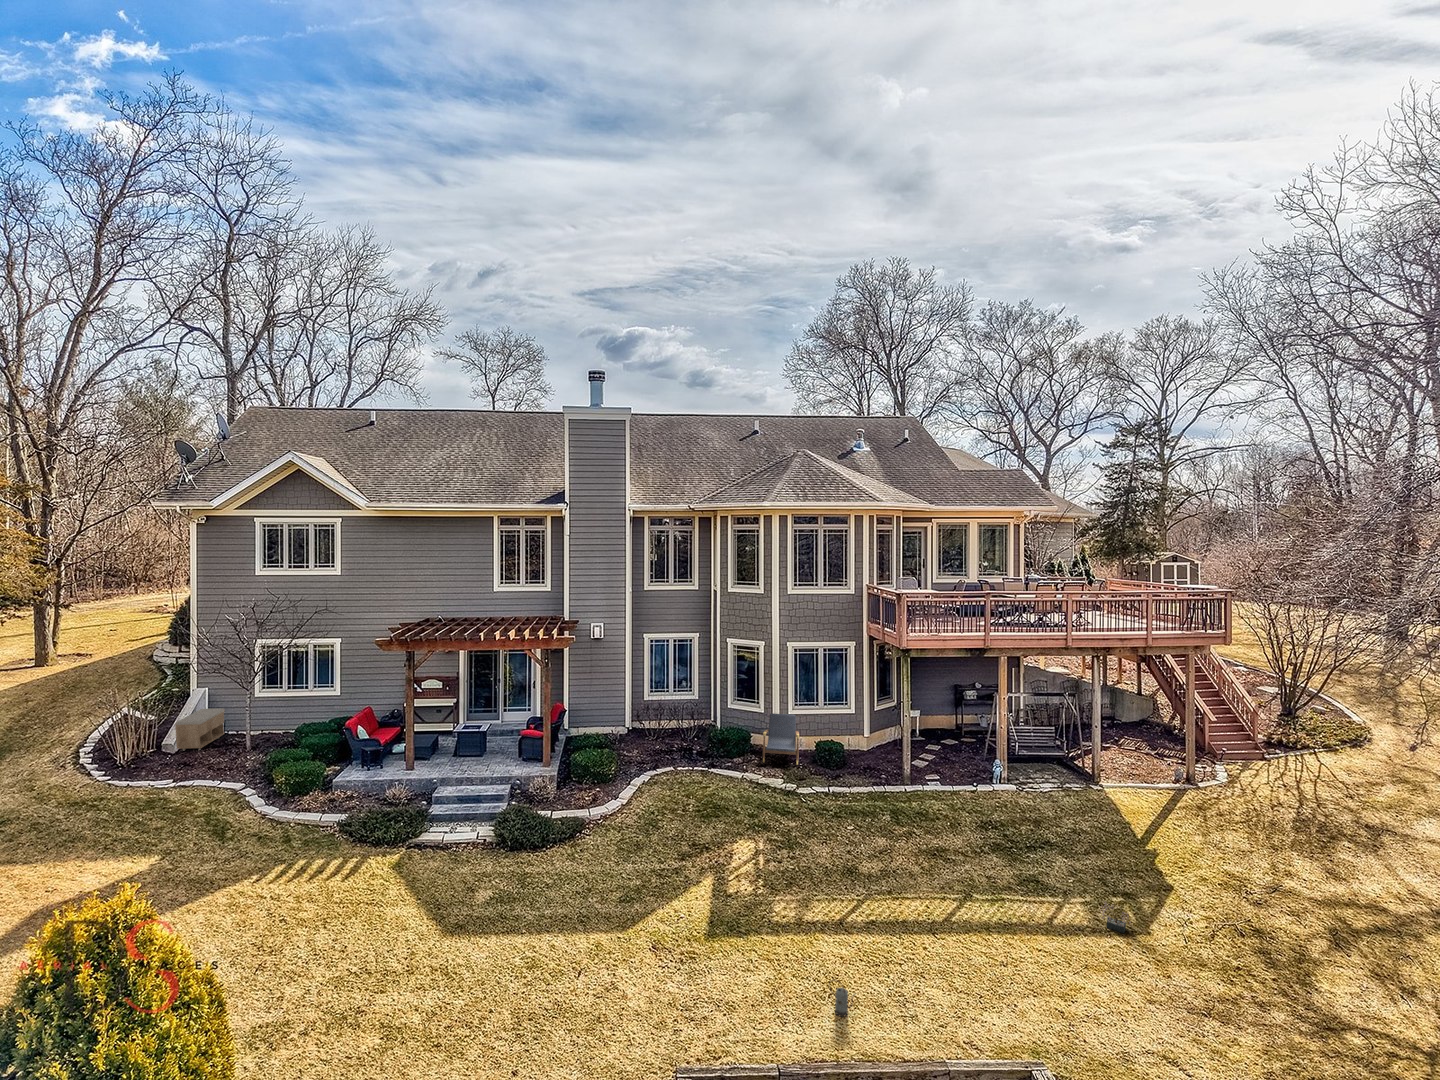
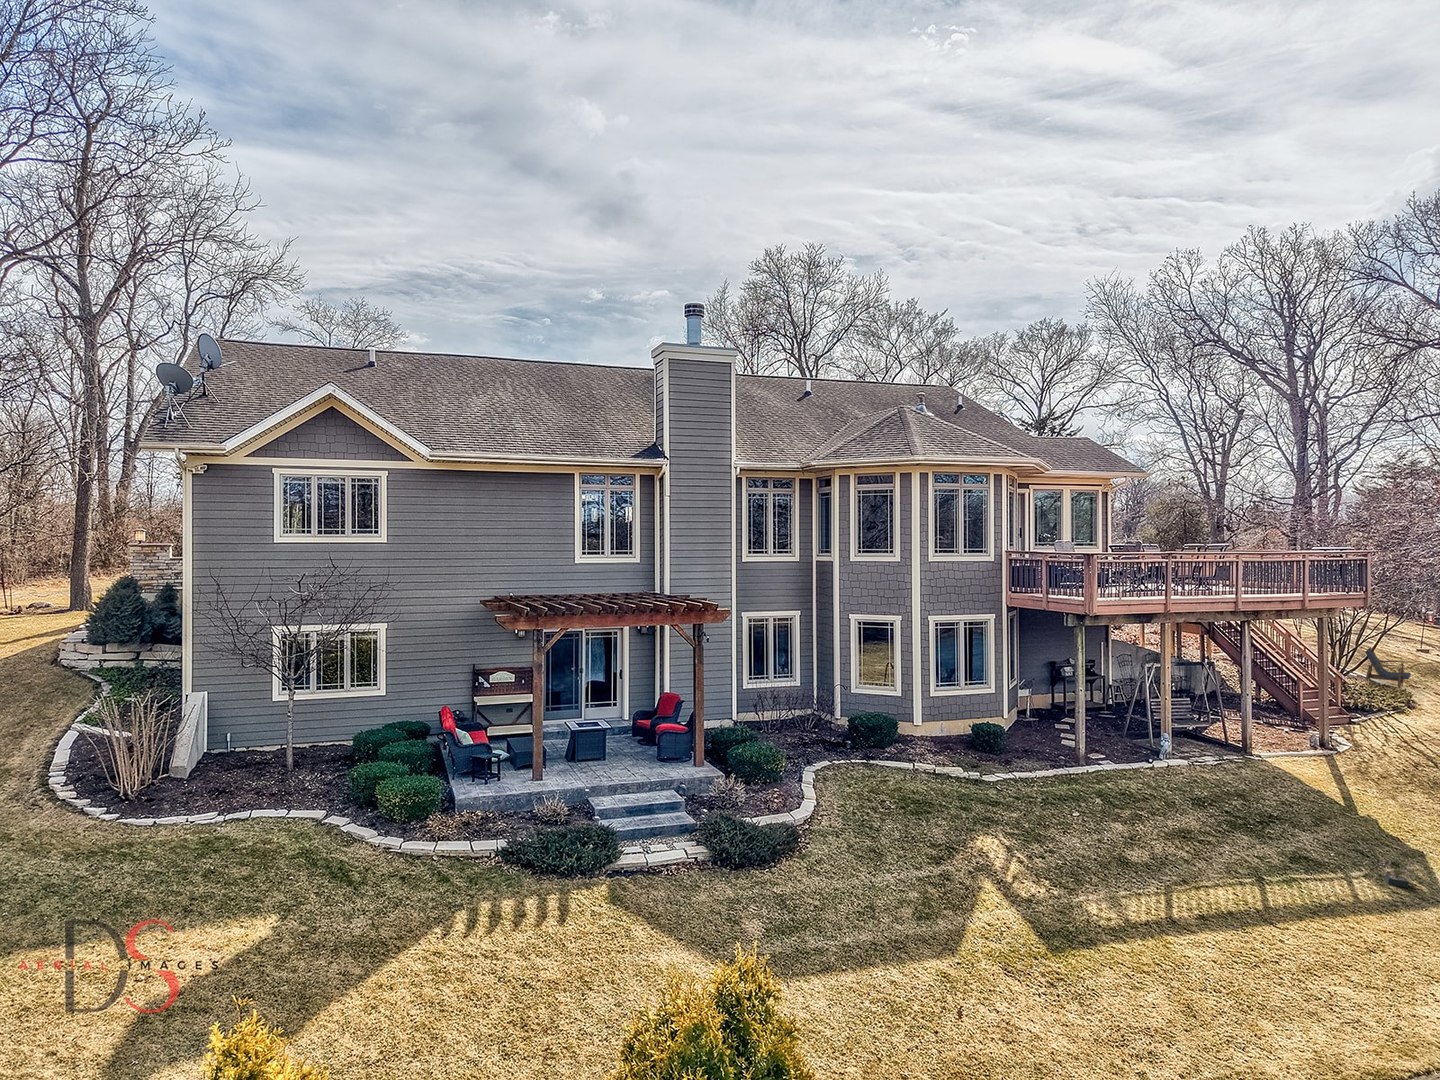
storage bench: present [175,708,225,751] -> none [178,719,231,777]
lounge chair: present [763,713,799,765] -> present [1365,648,1411,692]
watering can: present [829,979,855,1017] -> none [1234,961,1271,1000]

